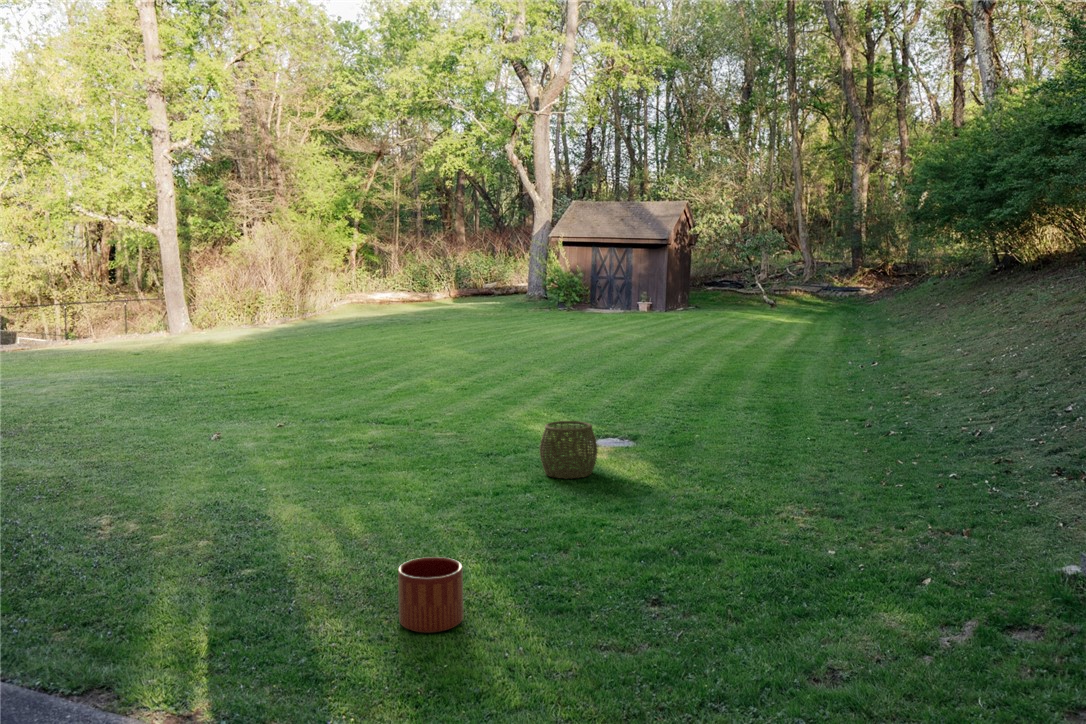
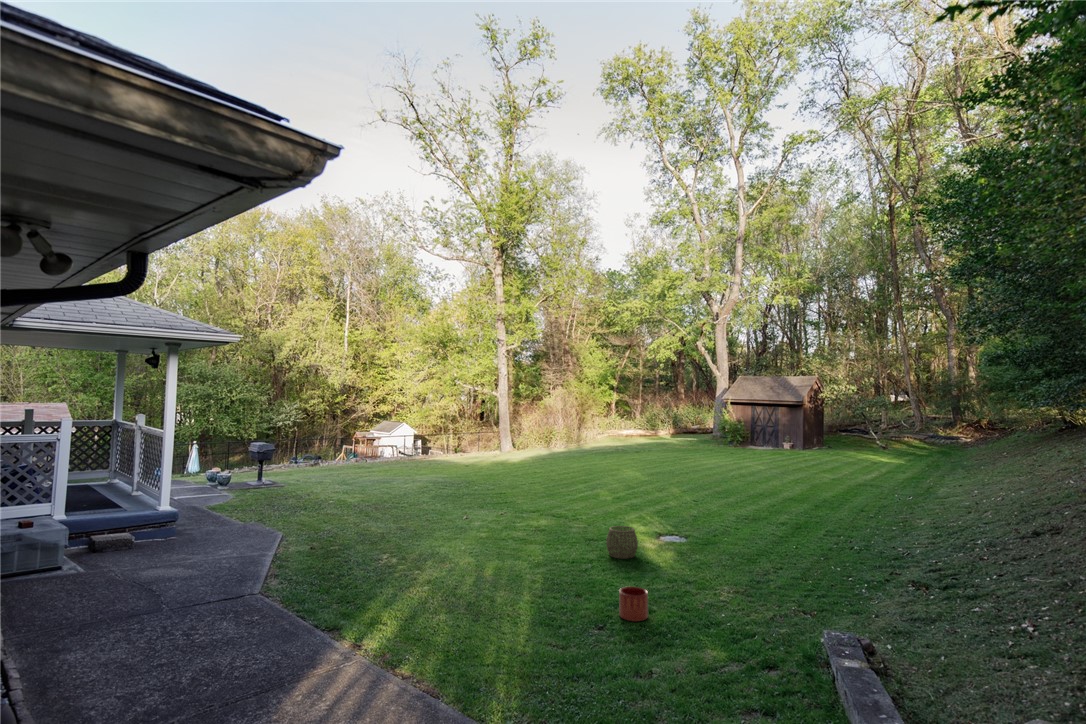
planter: present [398,557,464,633] -> present [619,587,648,621]

